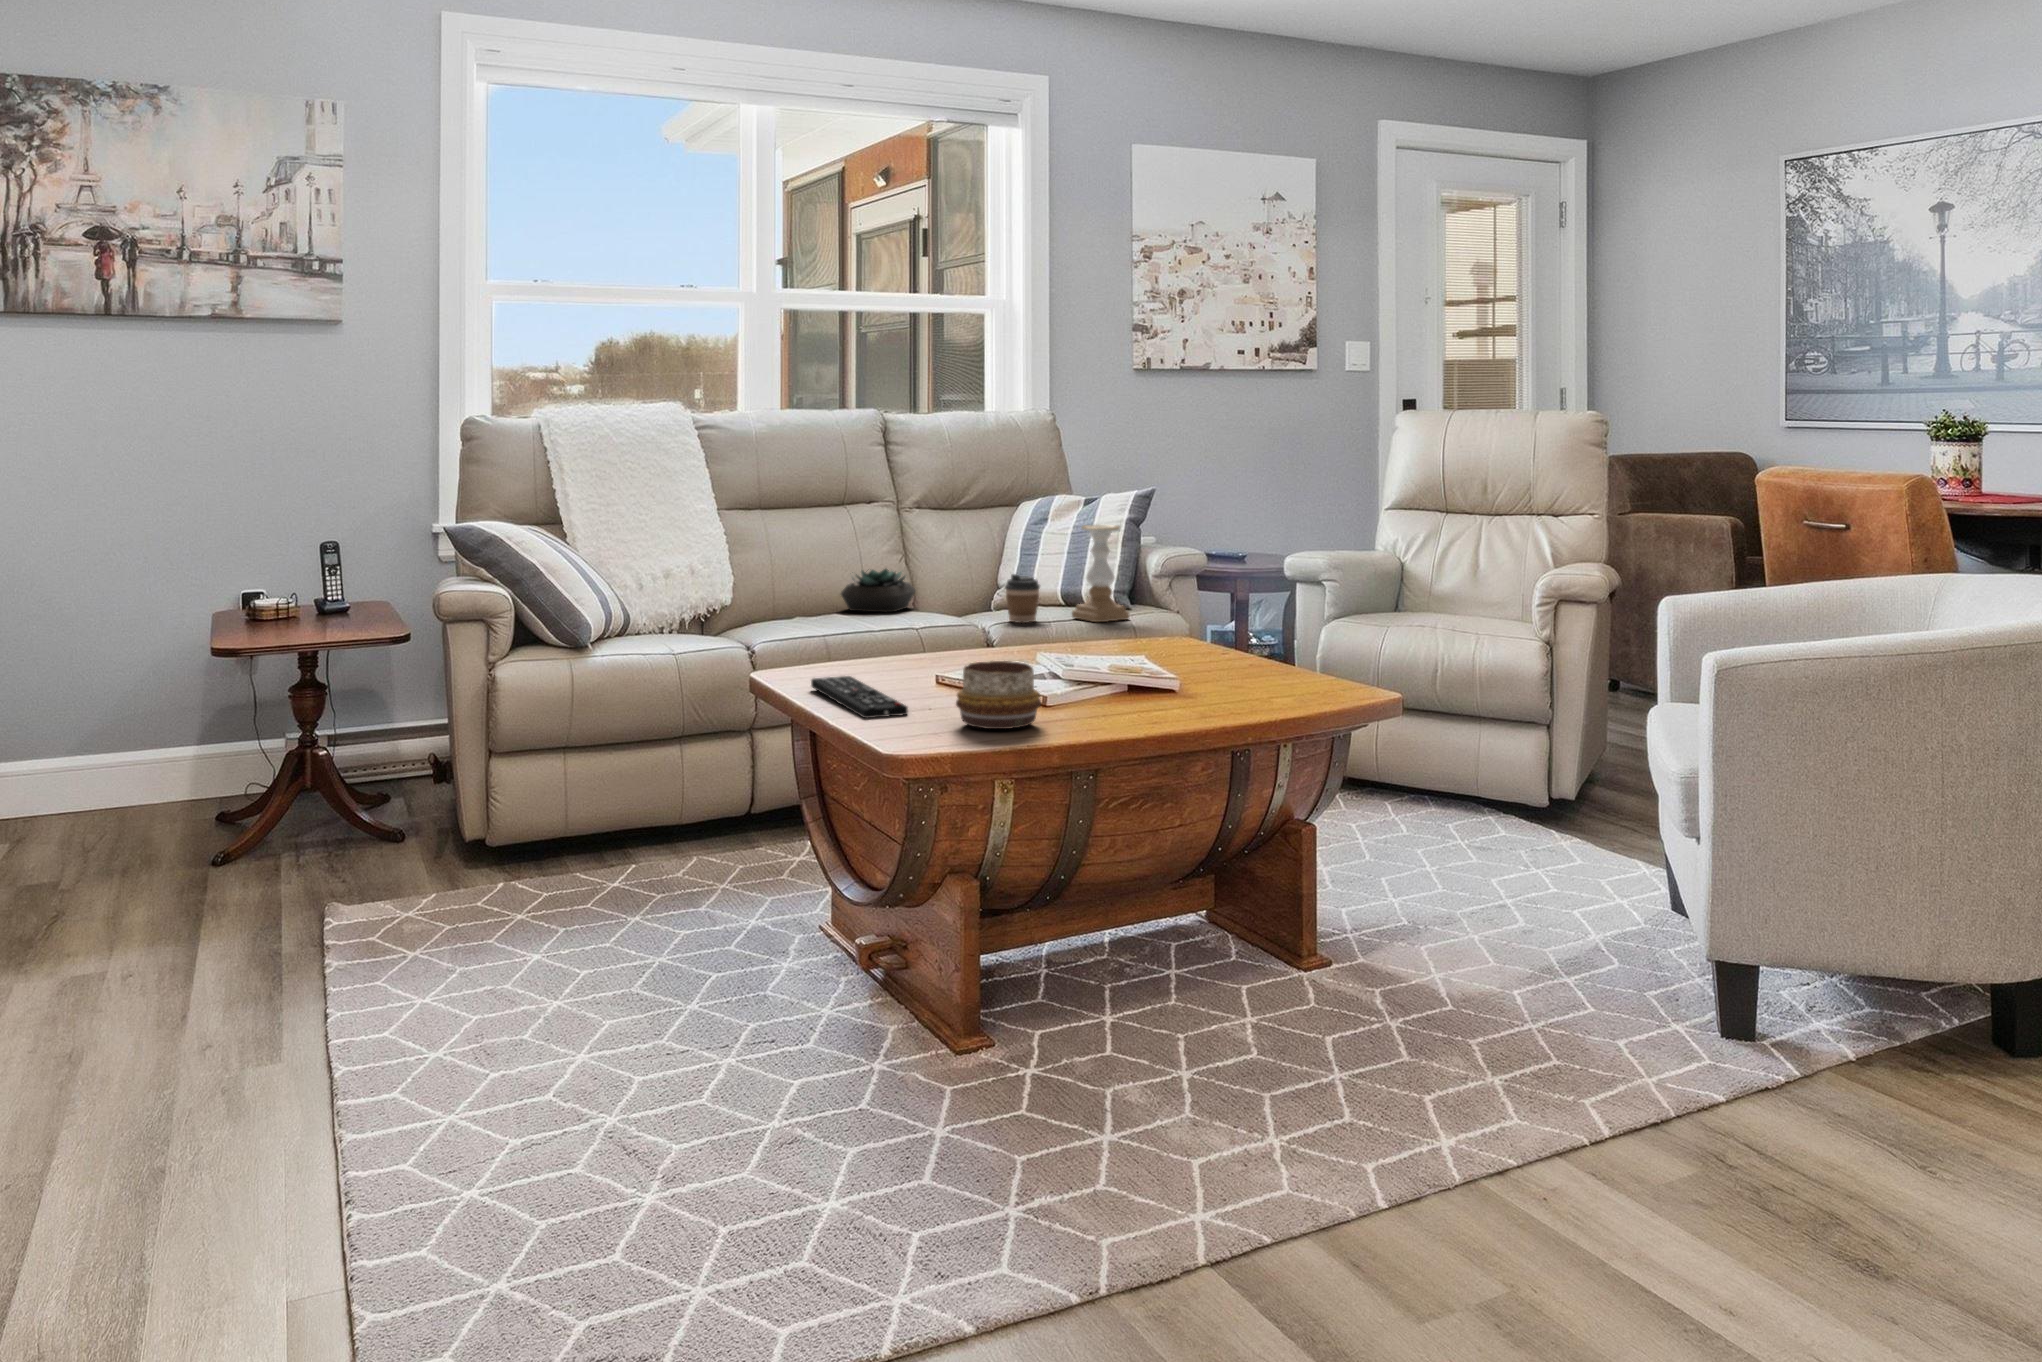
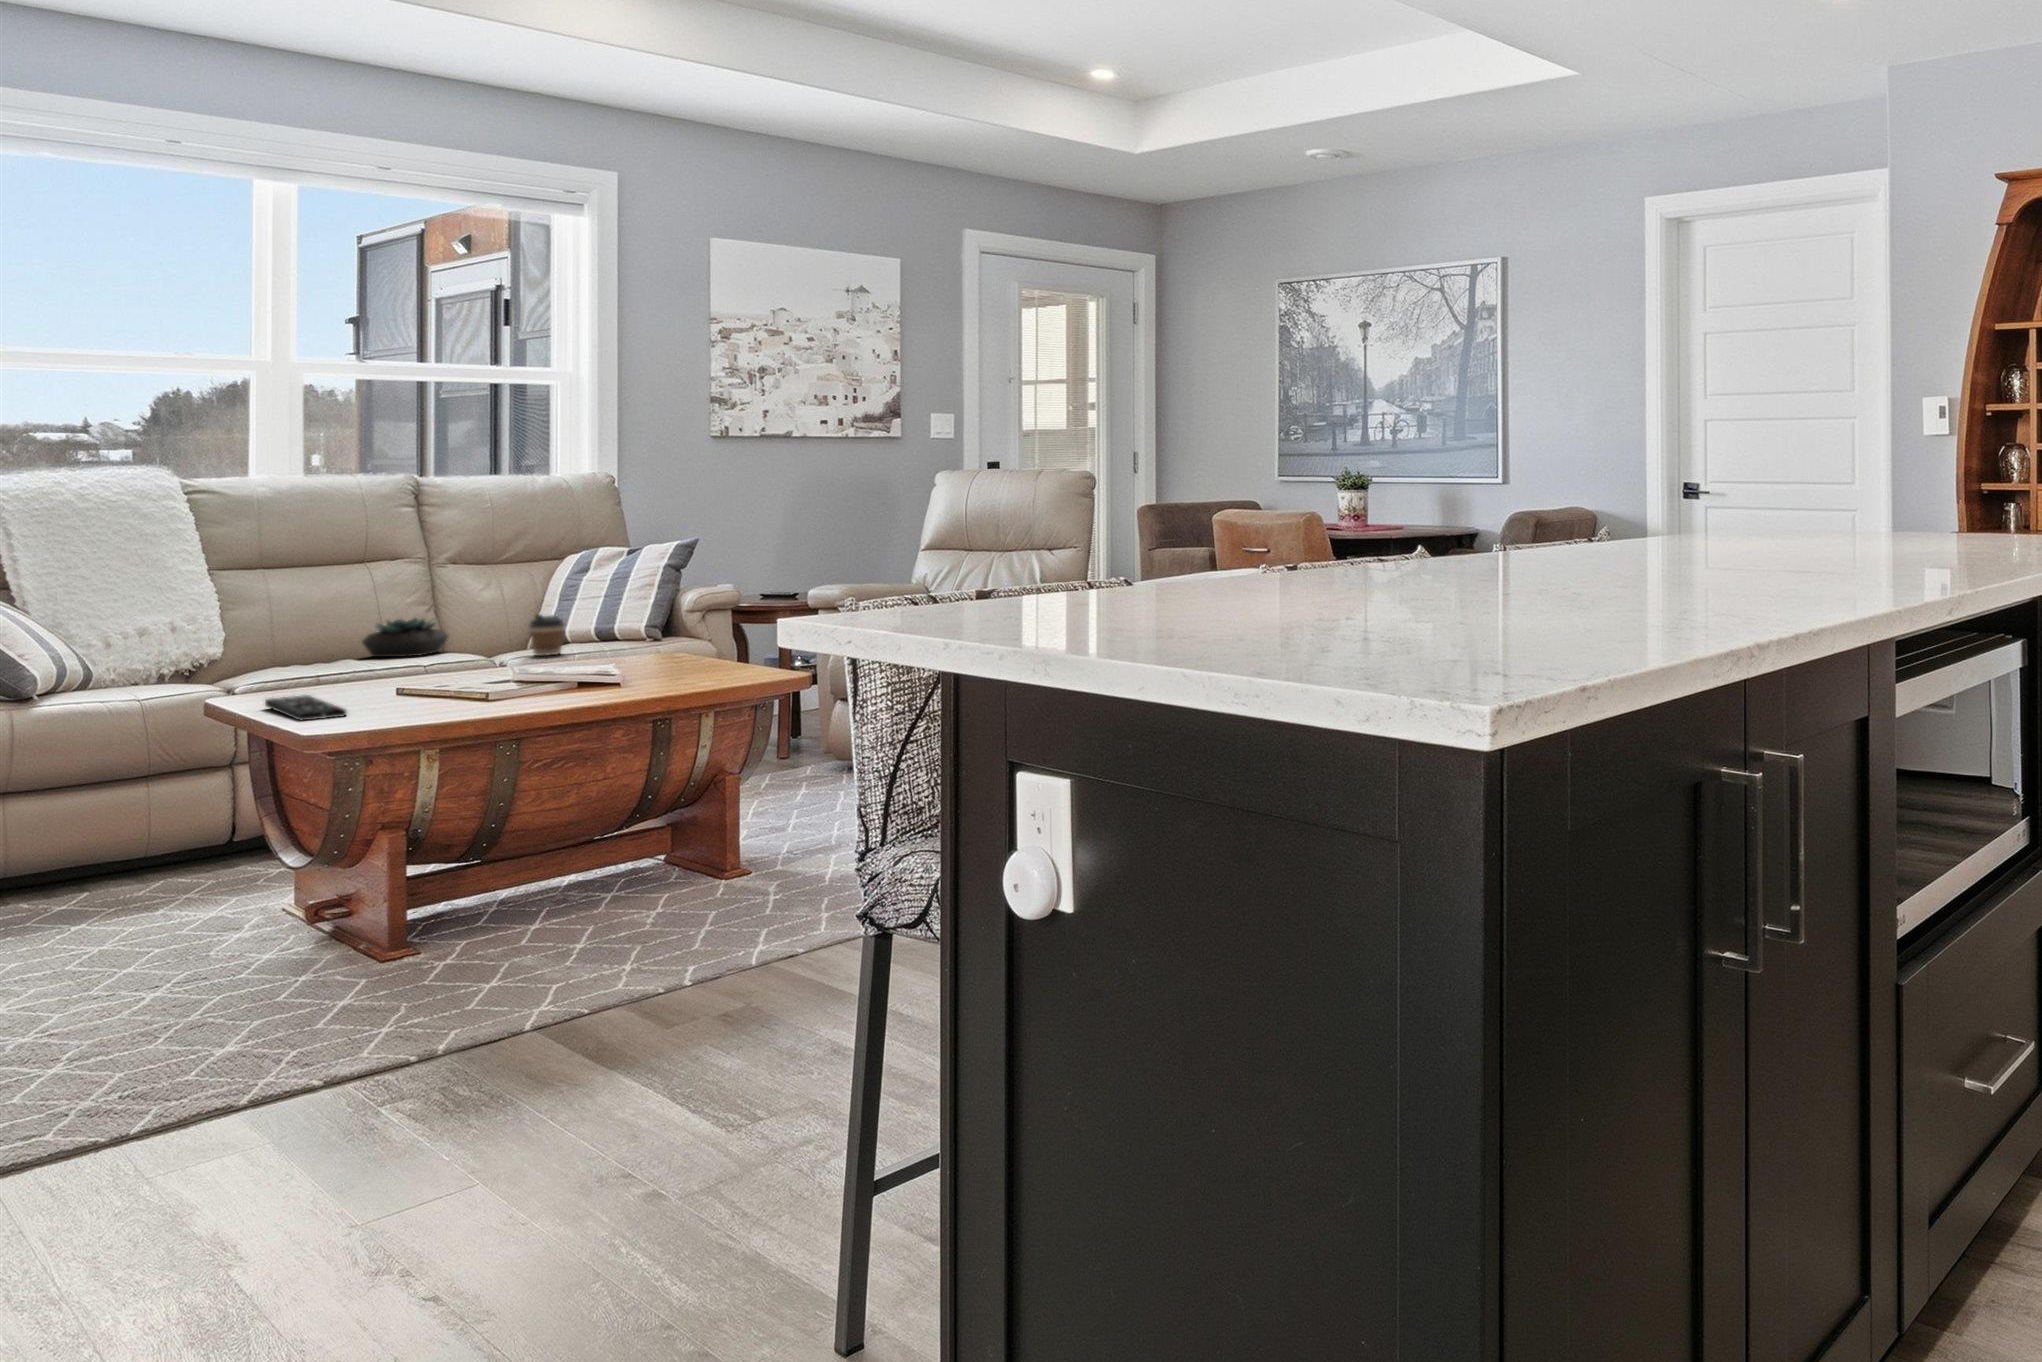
candle holder: present [1072,525,1129,622] -> none [600,569,655,651]
decorative bowl: present [956,661,1041,729] -> none [384,667,466,718]

